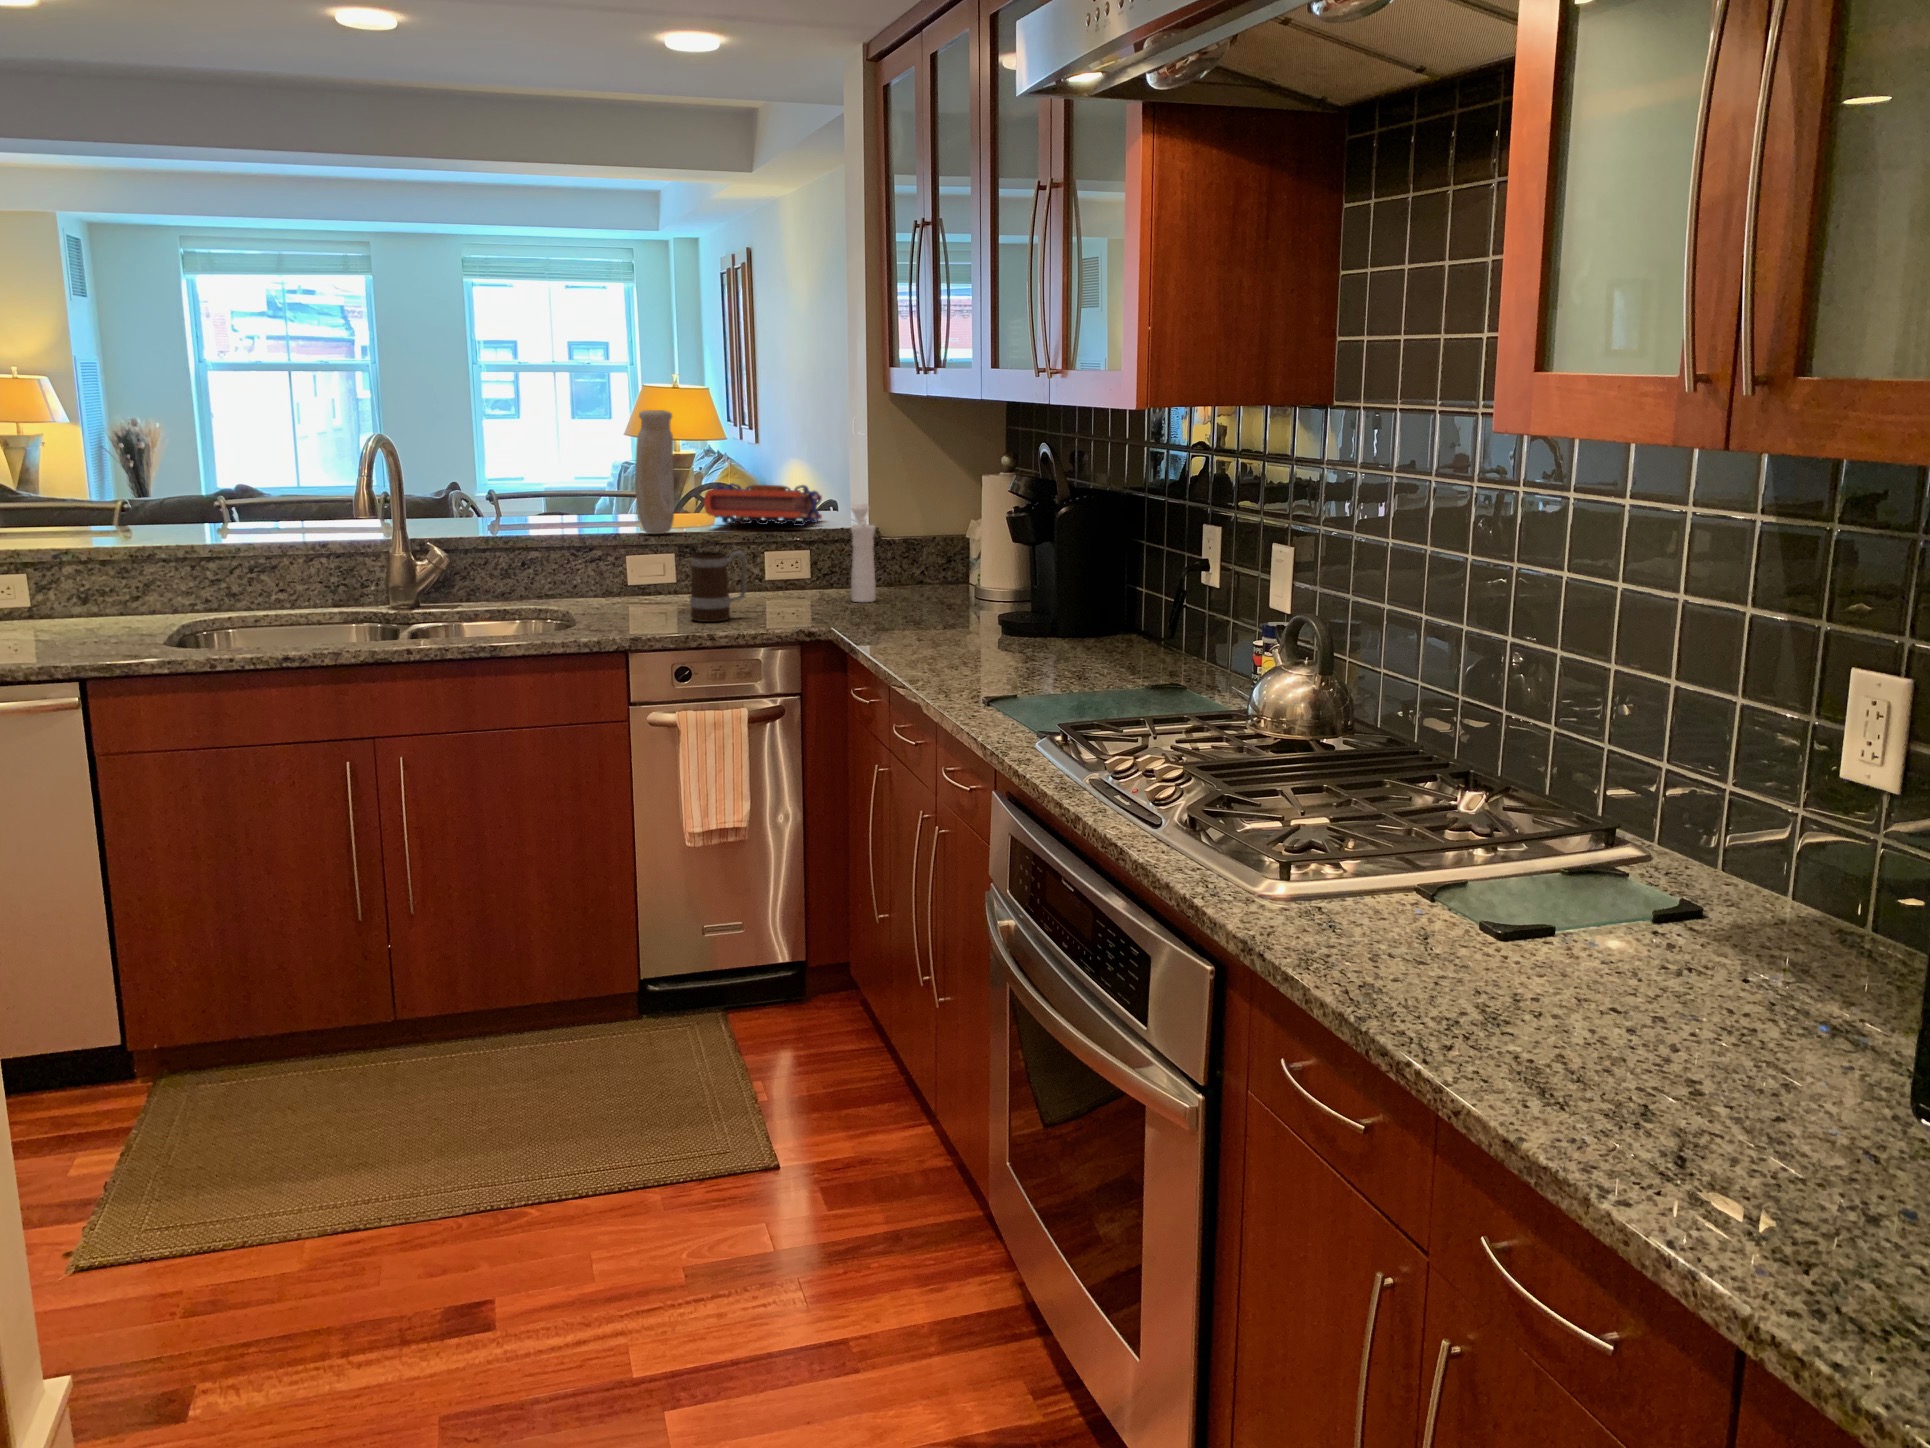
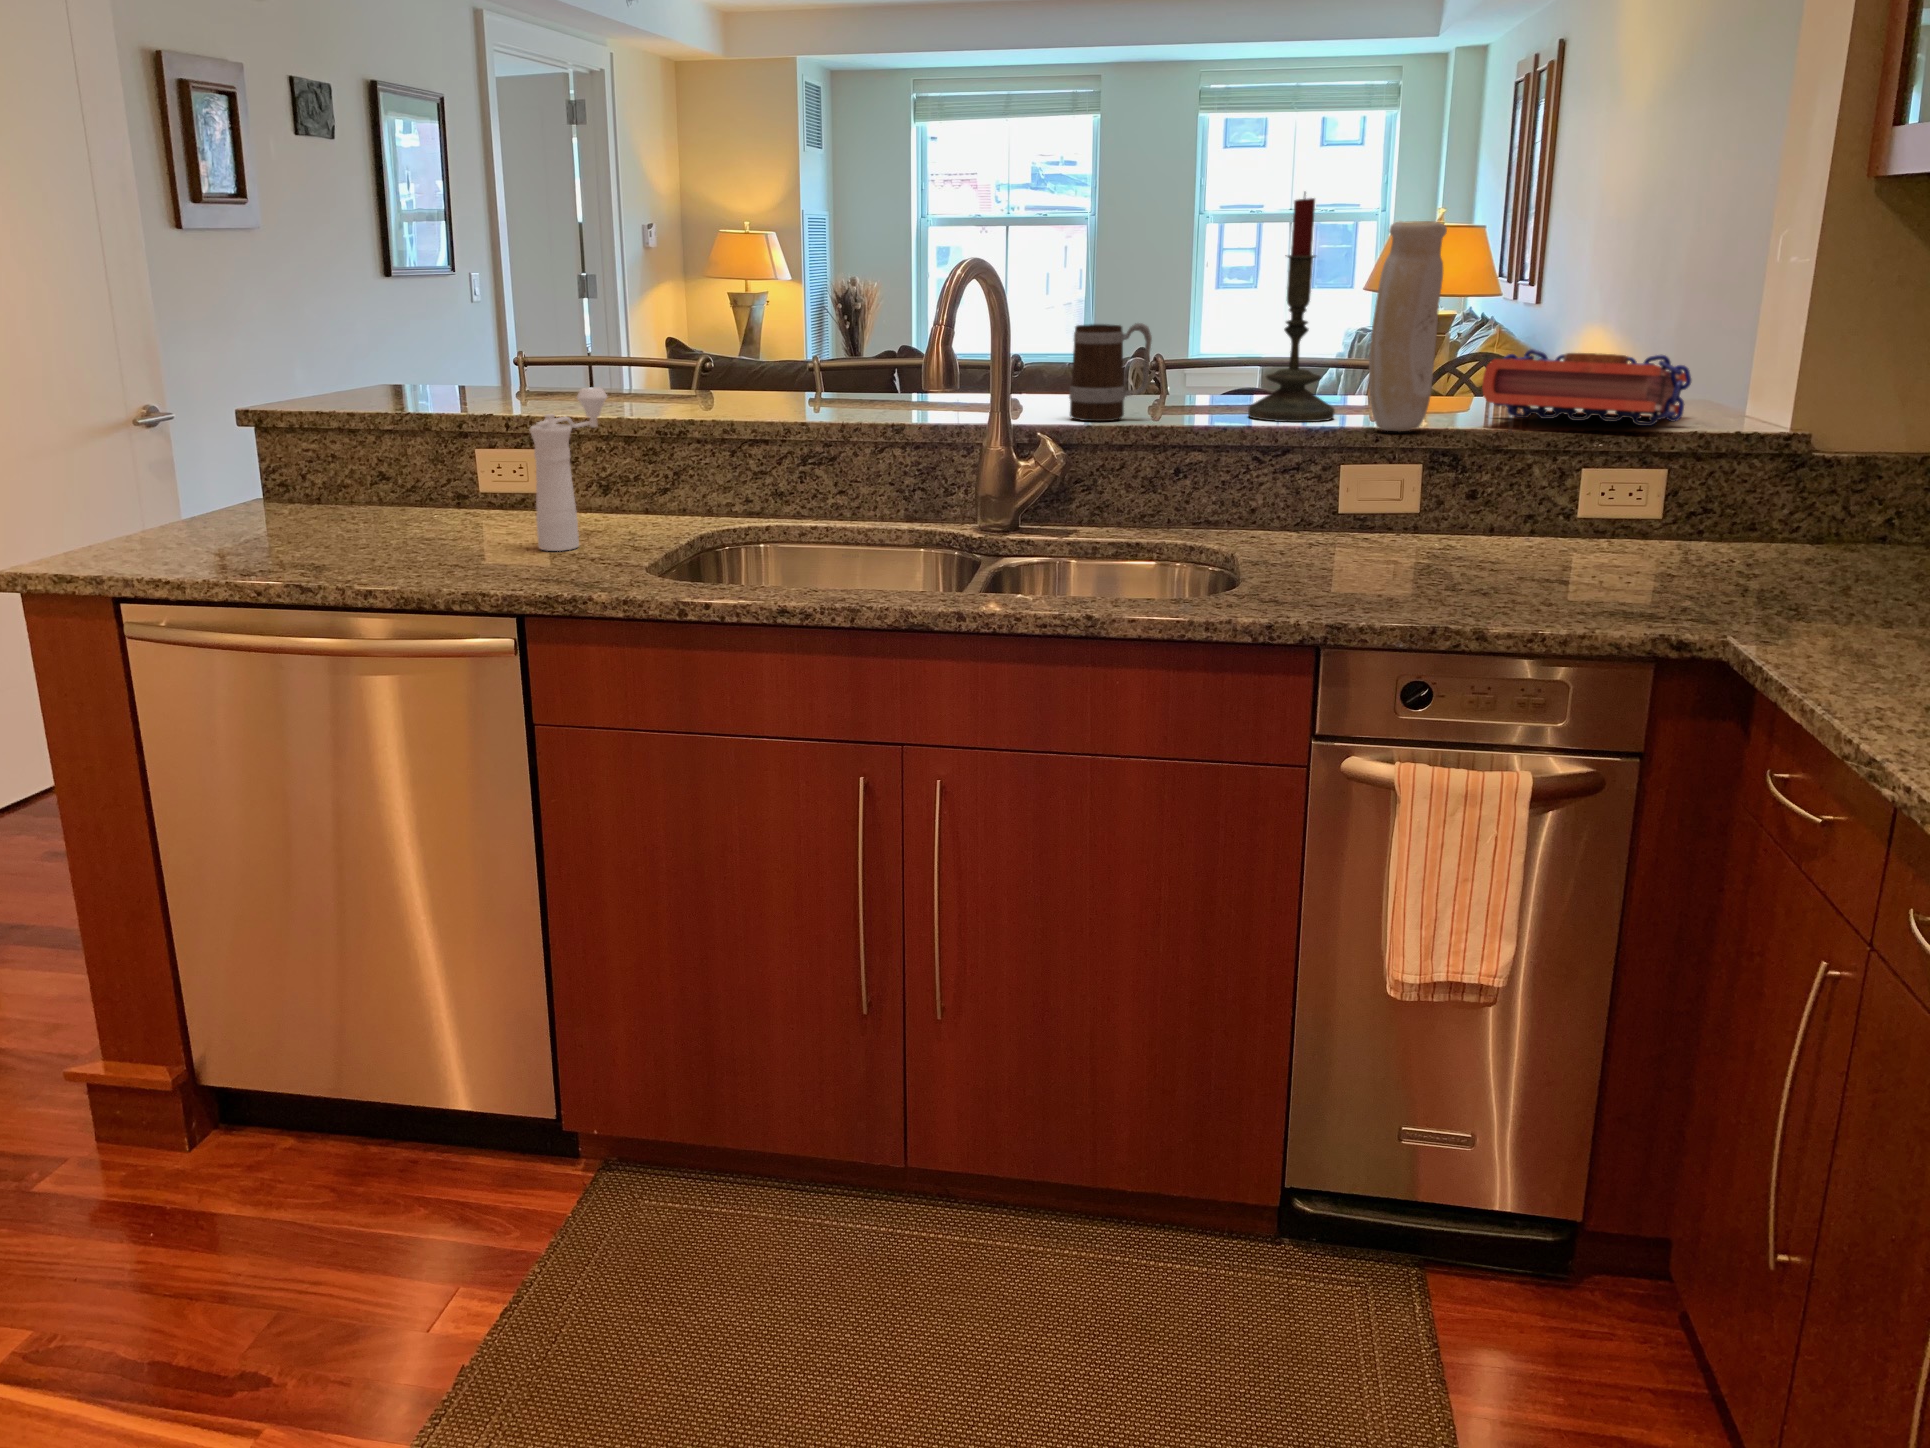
candle: none [562,389,617,532] -> present [1248,192,1335,422]
pepper mill: present [851,503,876,602] -> present [530,387,607,551]
mug: present [690,551,747,622] -> present [1069,323,1152,421]

